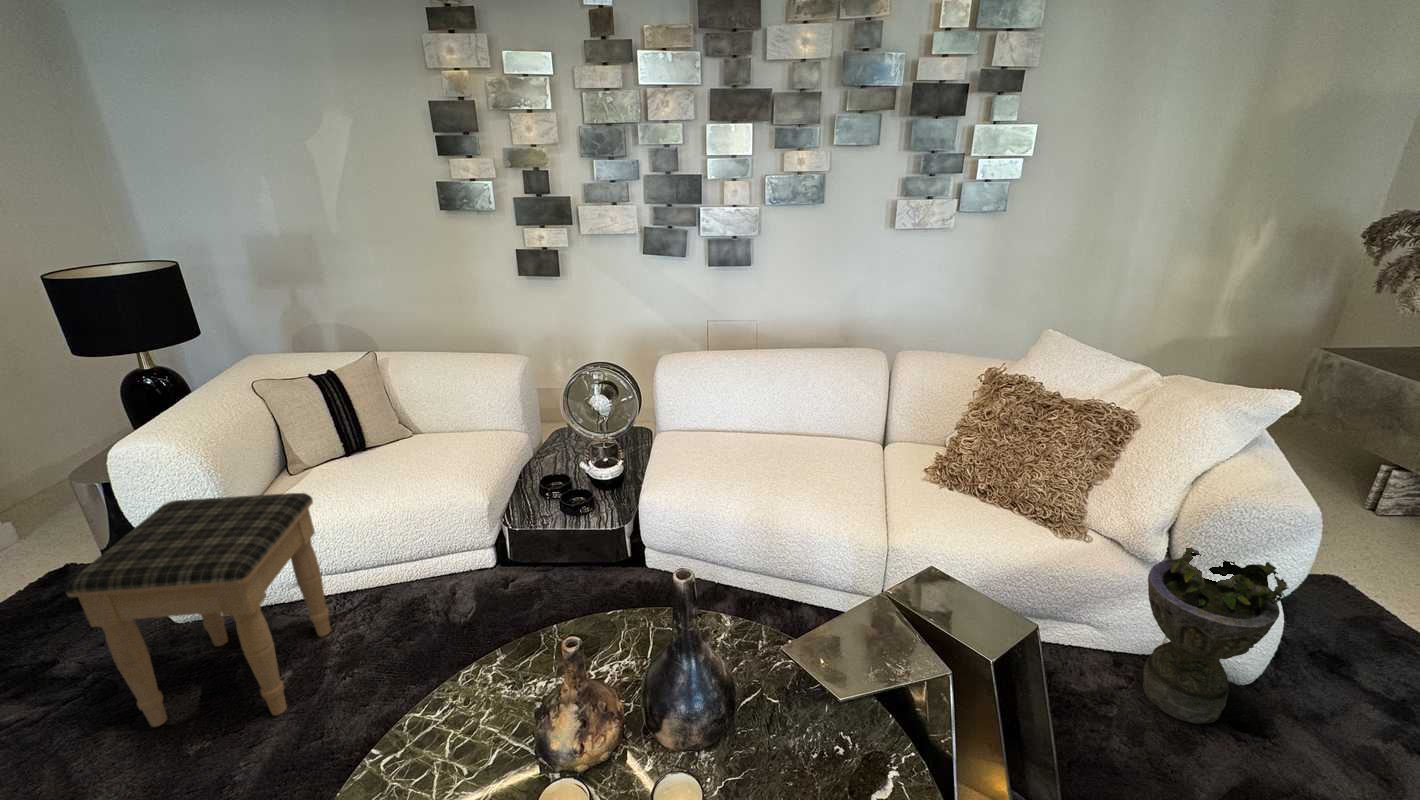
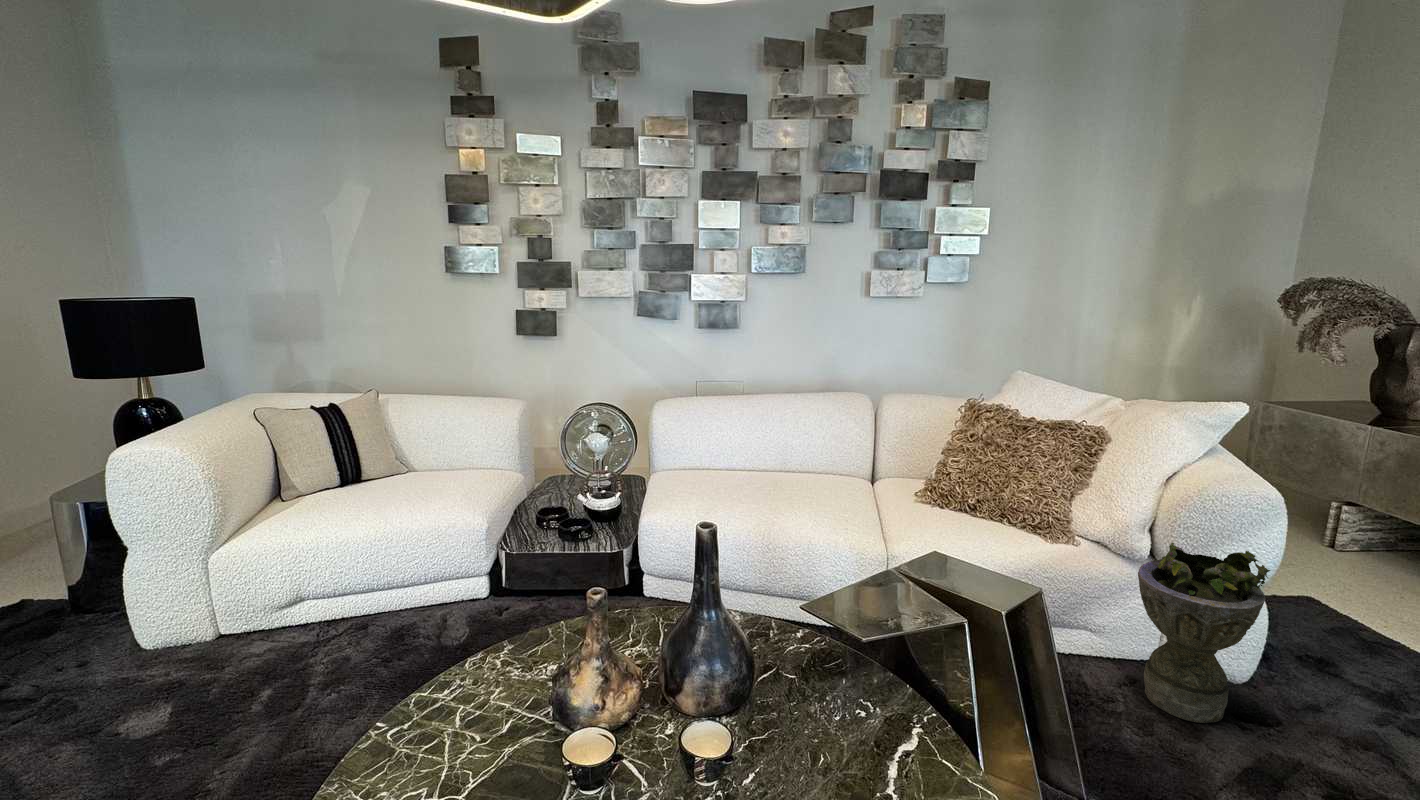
footstool: present [66,493,331,727] -> none [53,504,314,749]

